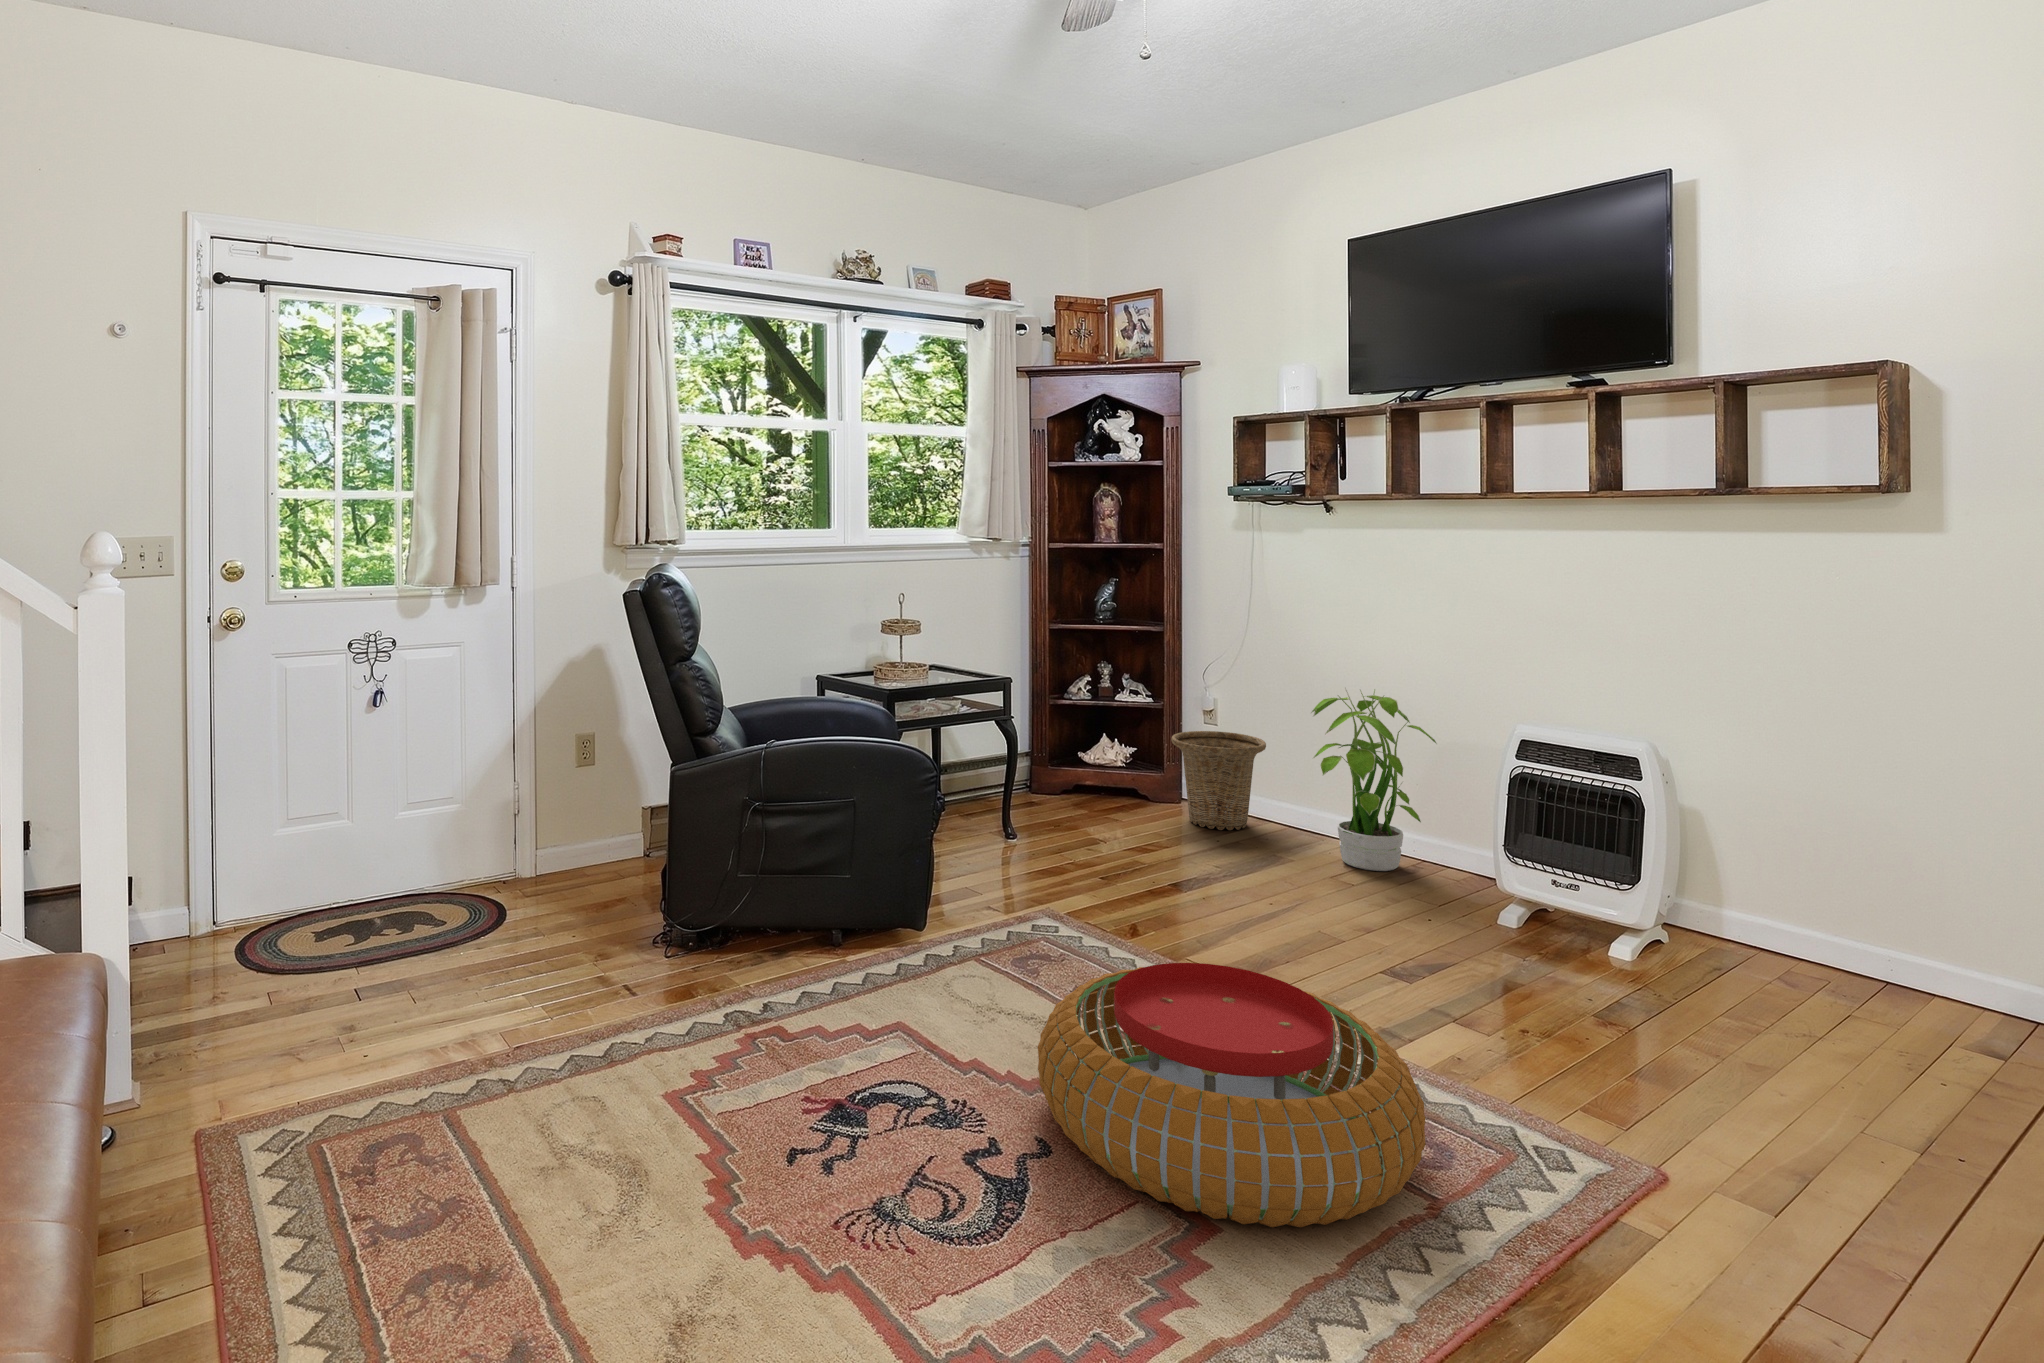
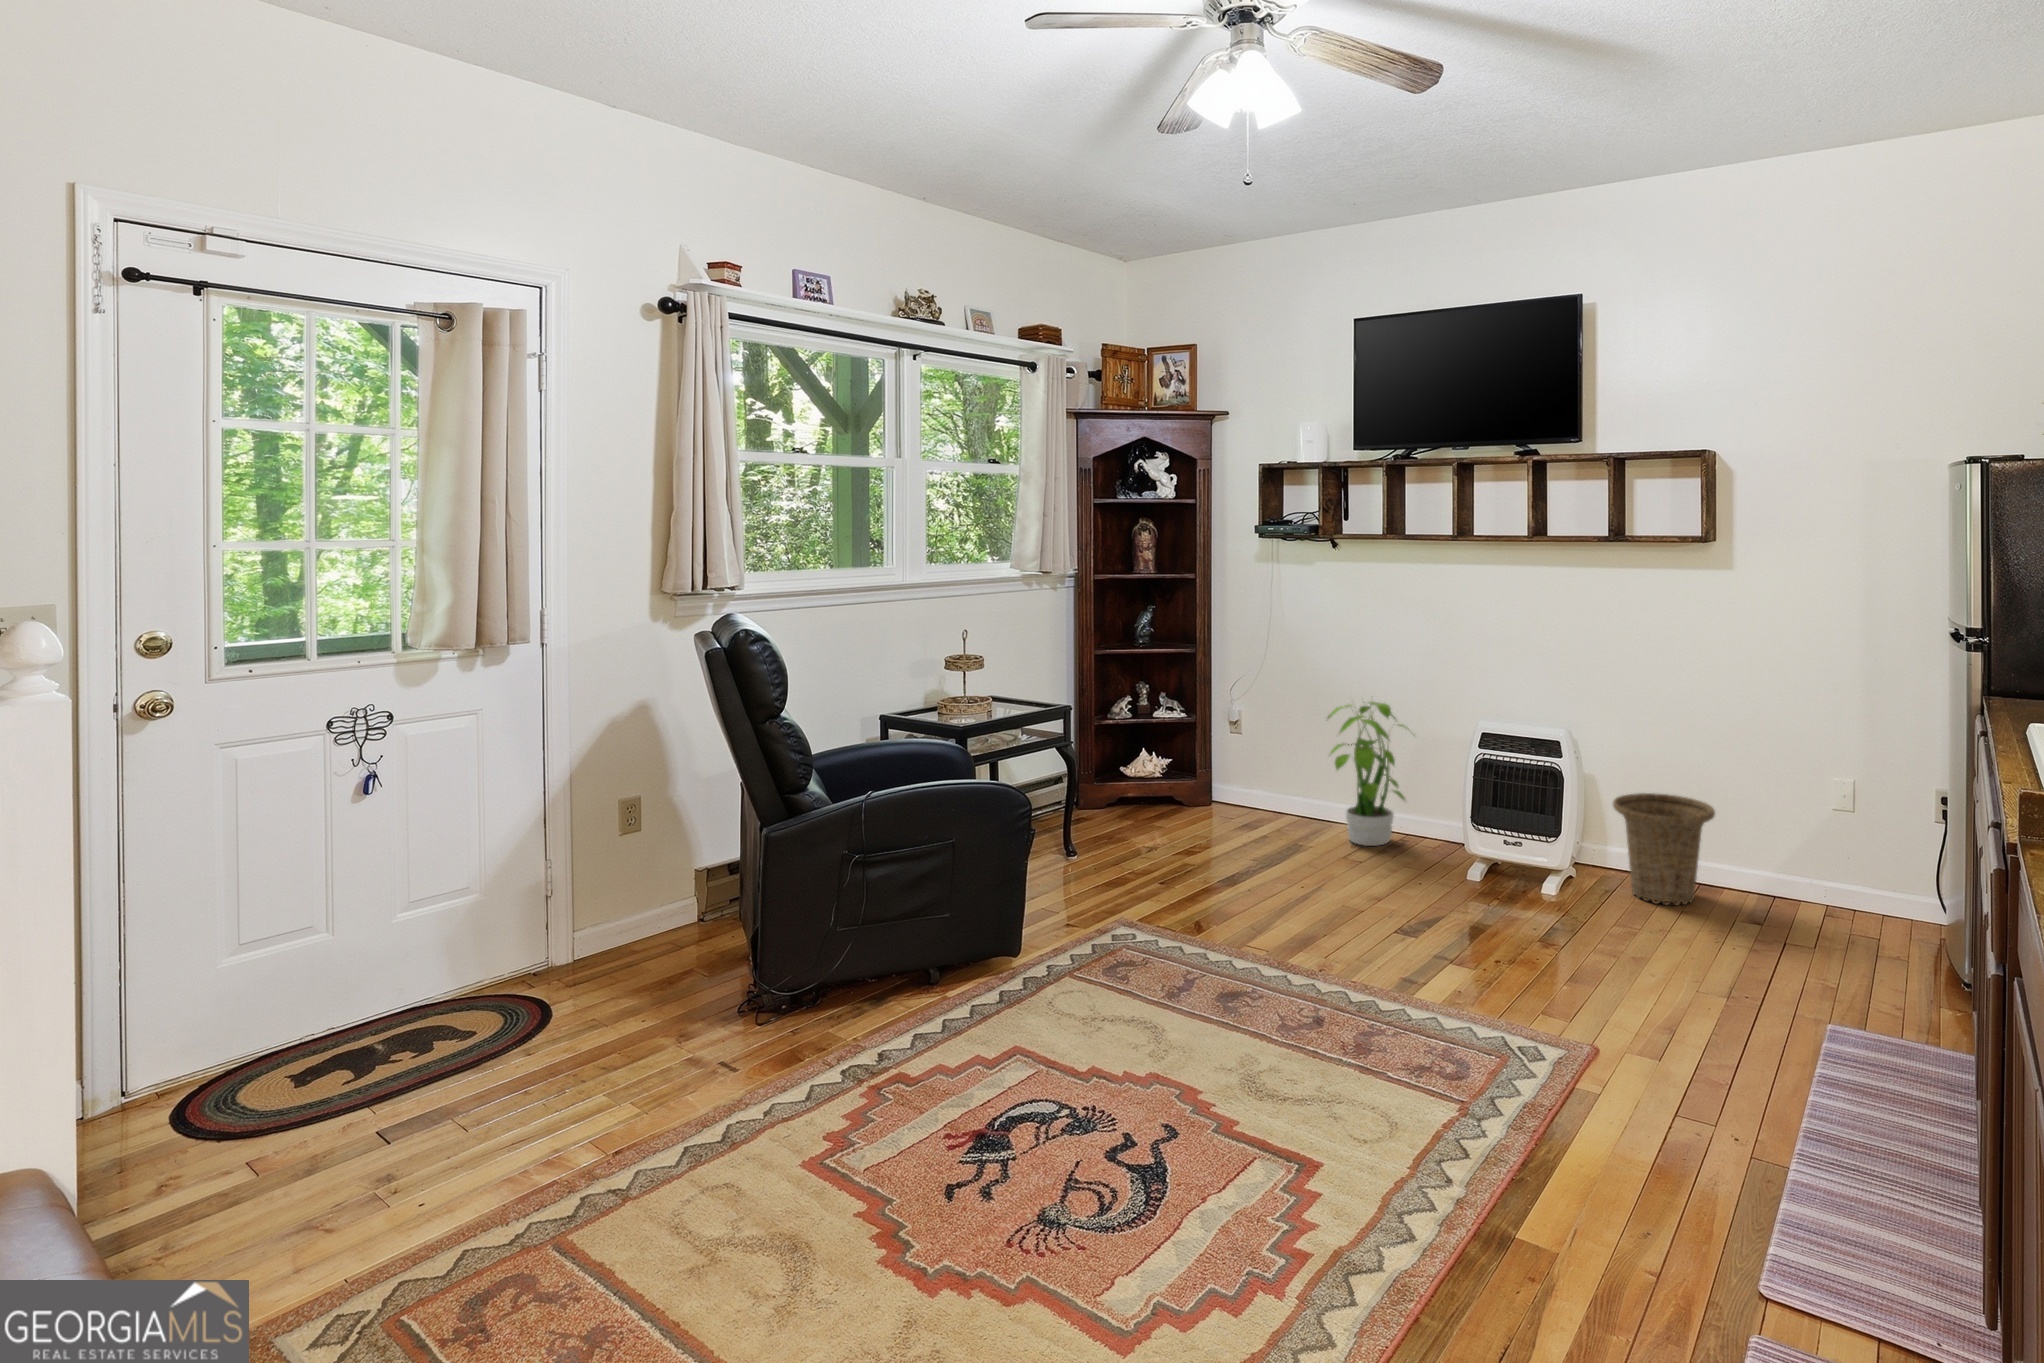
basket: present [1171,731,1266,830] -> present [1613,793,1715,905]
pouf: present [1038,963,1426,1227] -> none [1158,950,1452,1156]

